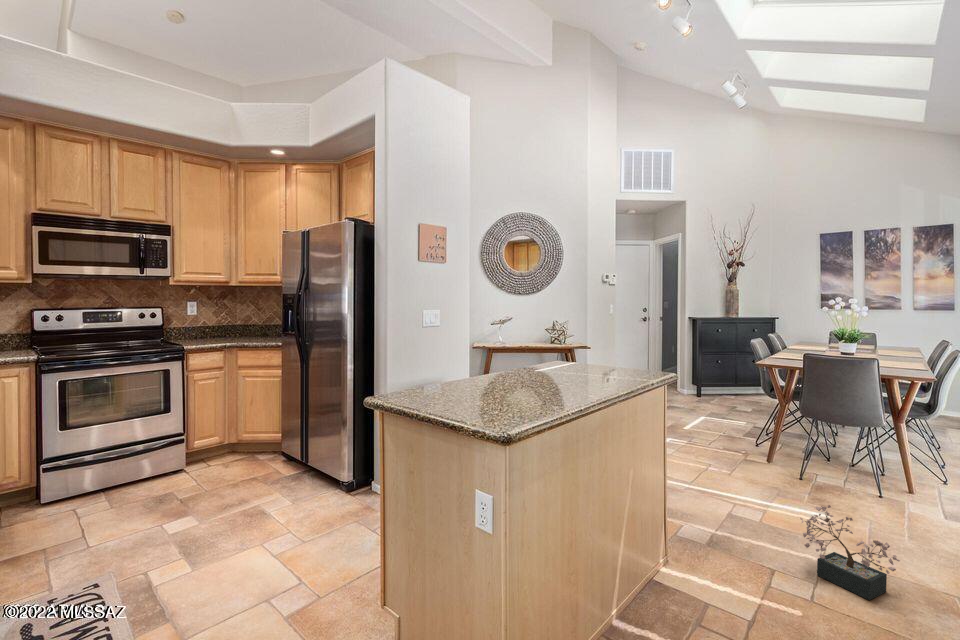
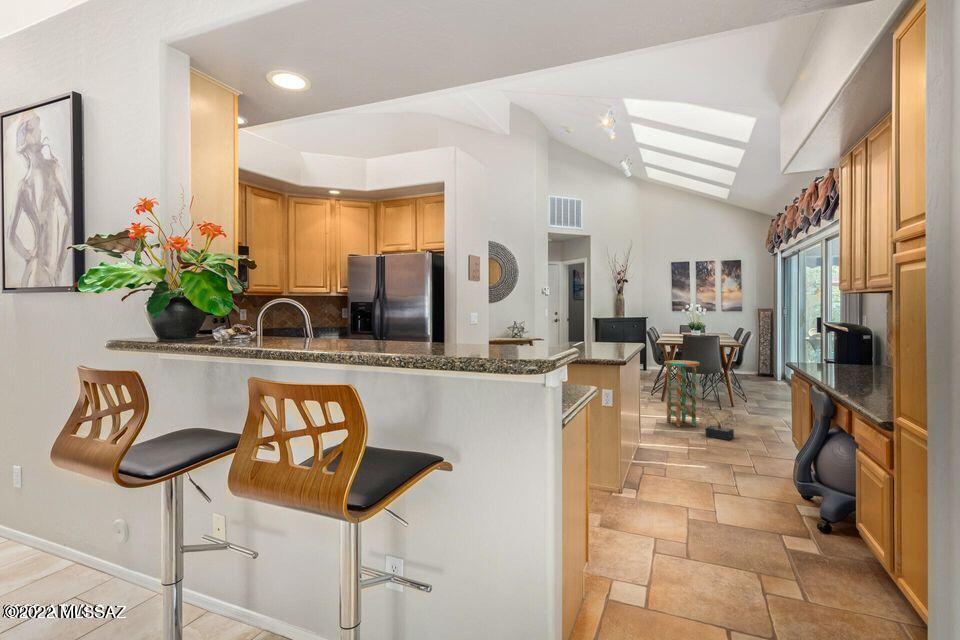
side table: none [744,403,818,539] -> present [664,360,700,427]

